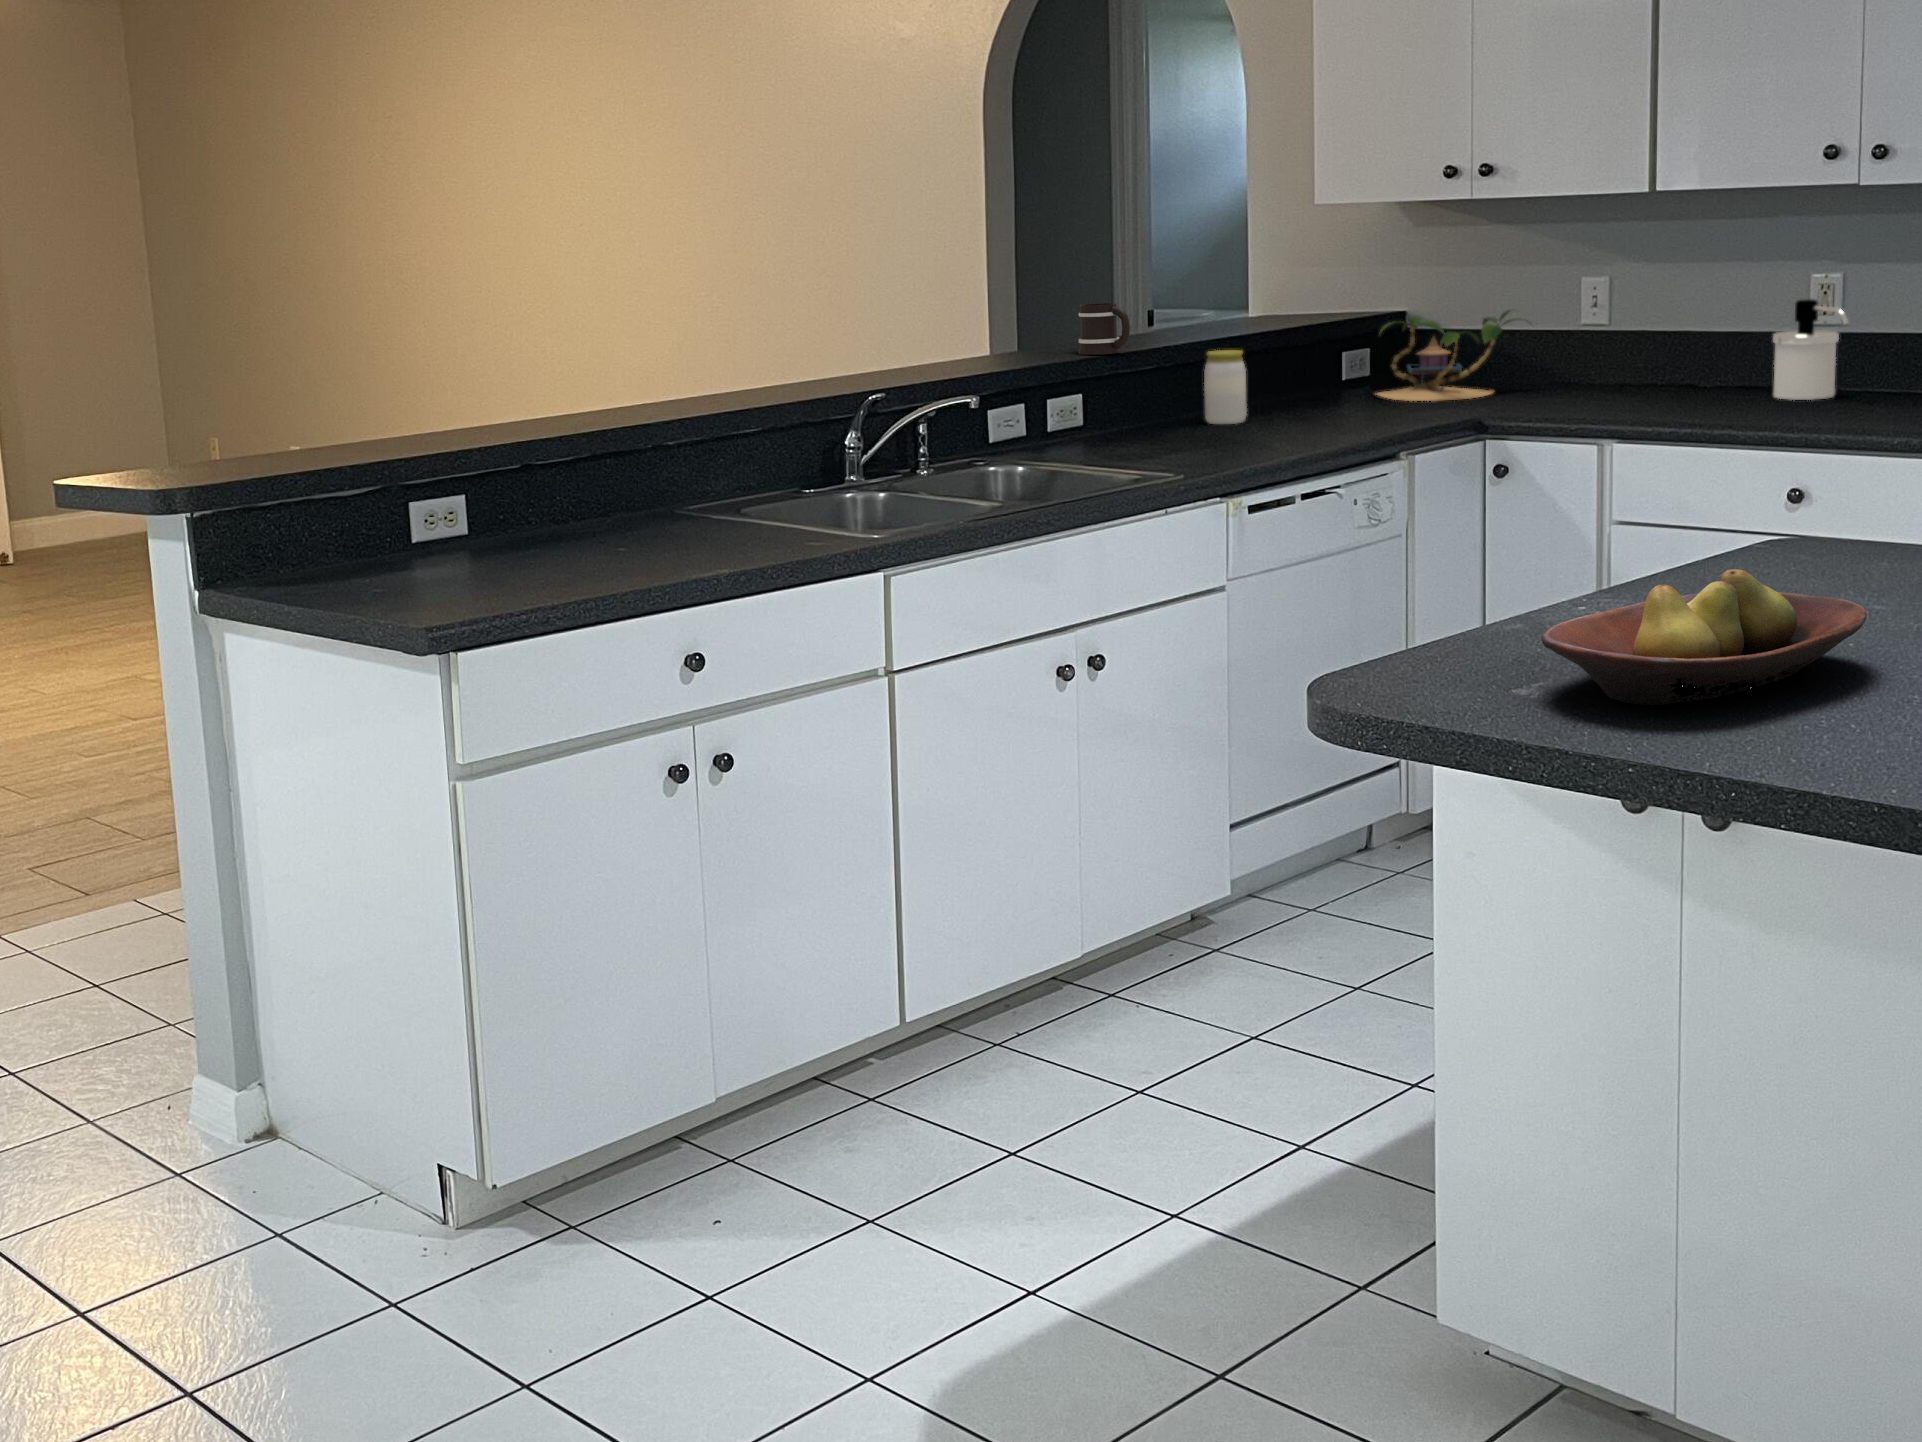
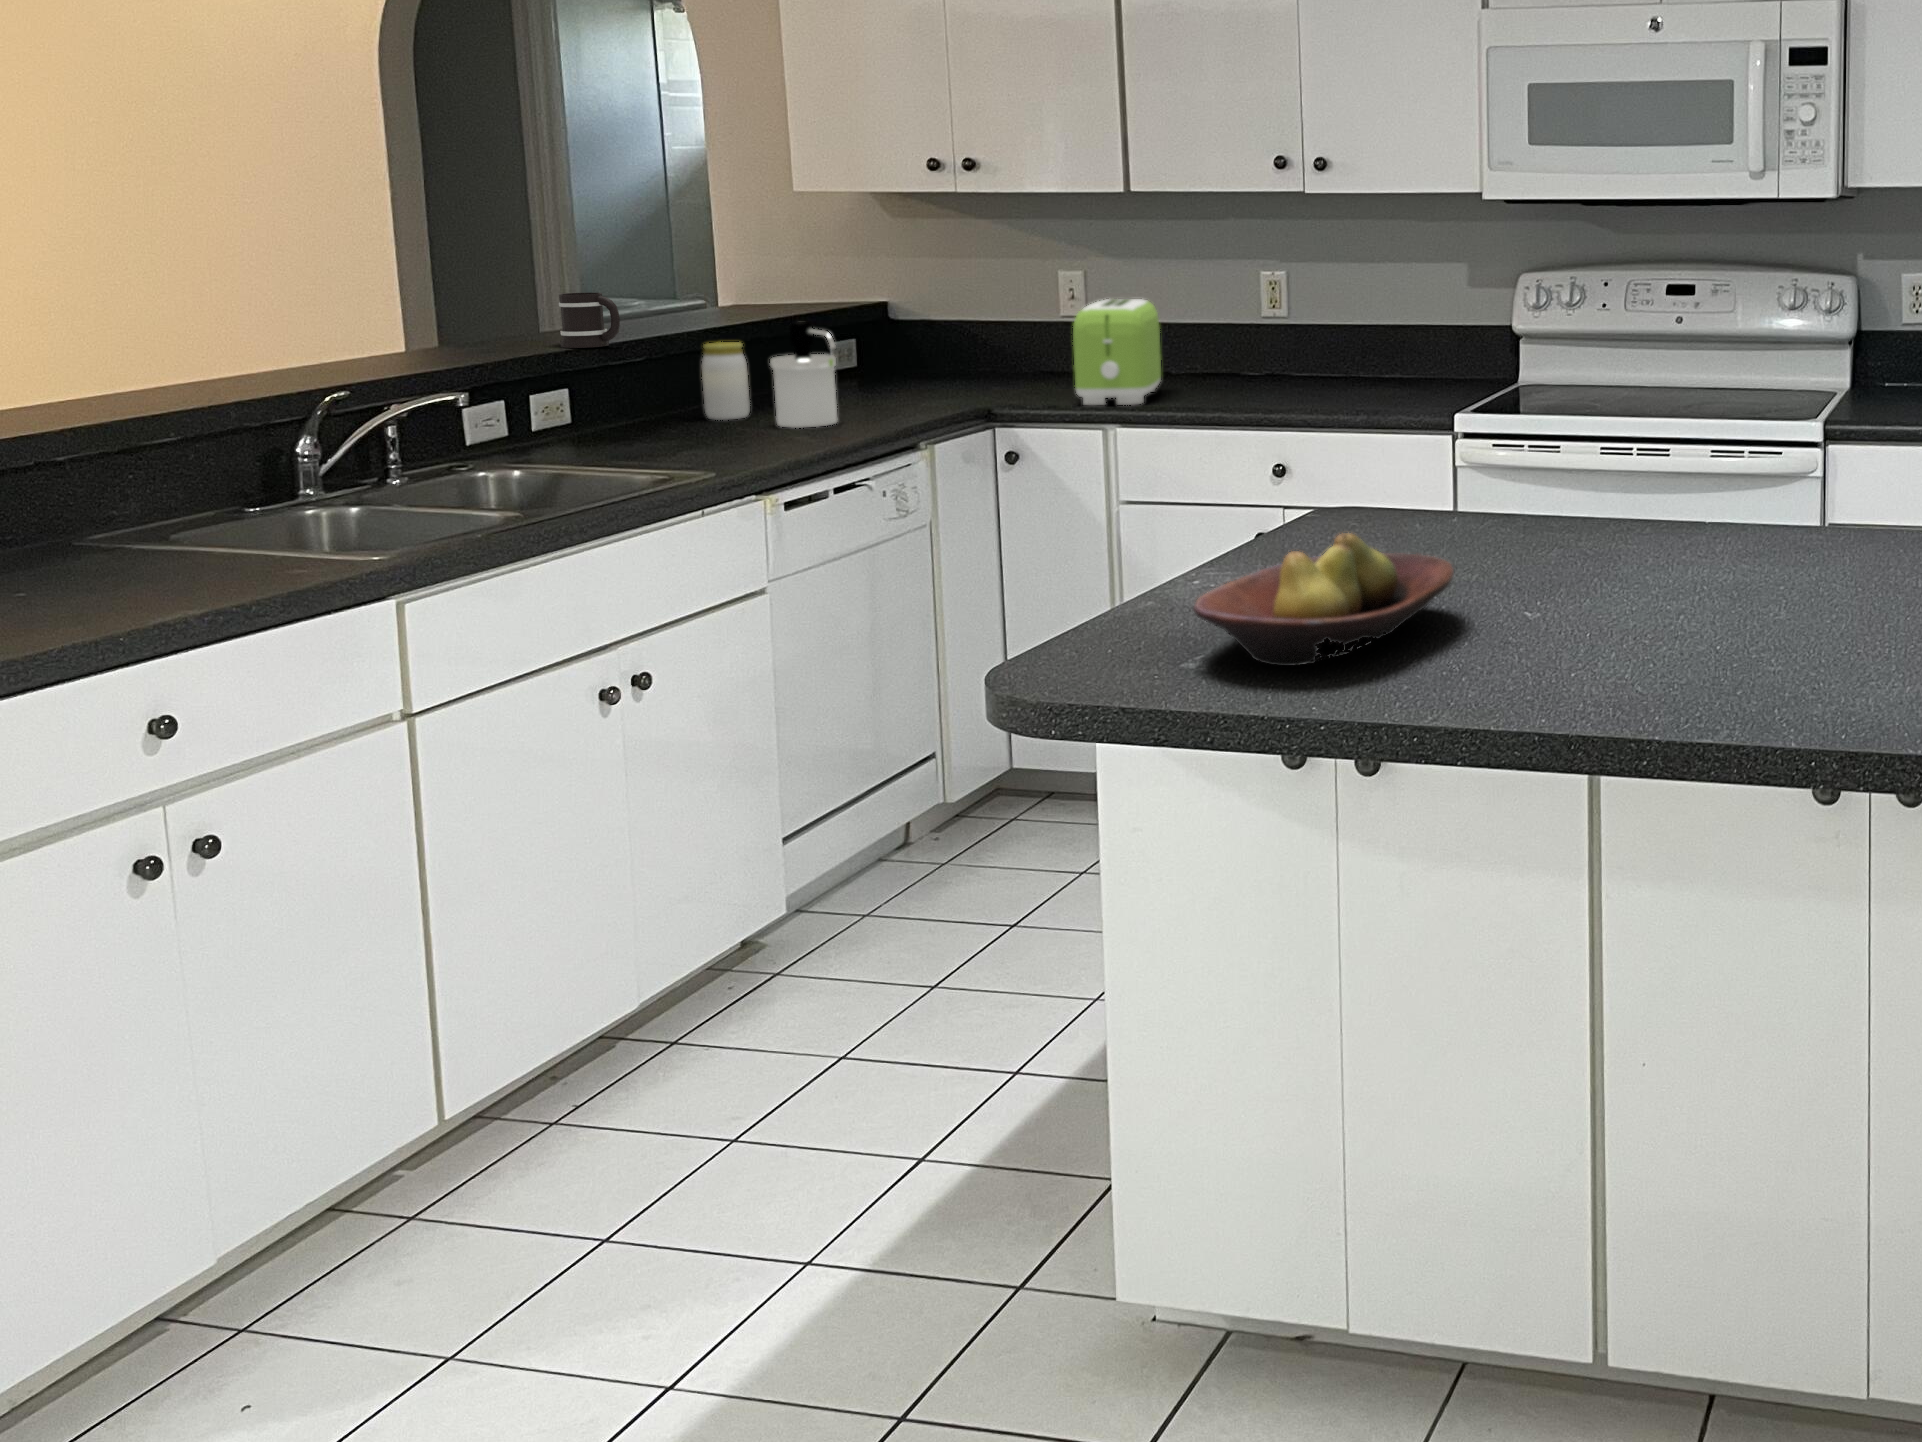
soap dispenser: present [1773,299,1849,400] -> present [770,322,838,428]
toaster: none [1577,306,1683,419] -> present [1073,299,1161,405]
plant: present [1377,310,1517,401] -> none [867,302,1017,392]

